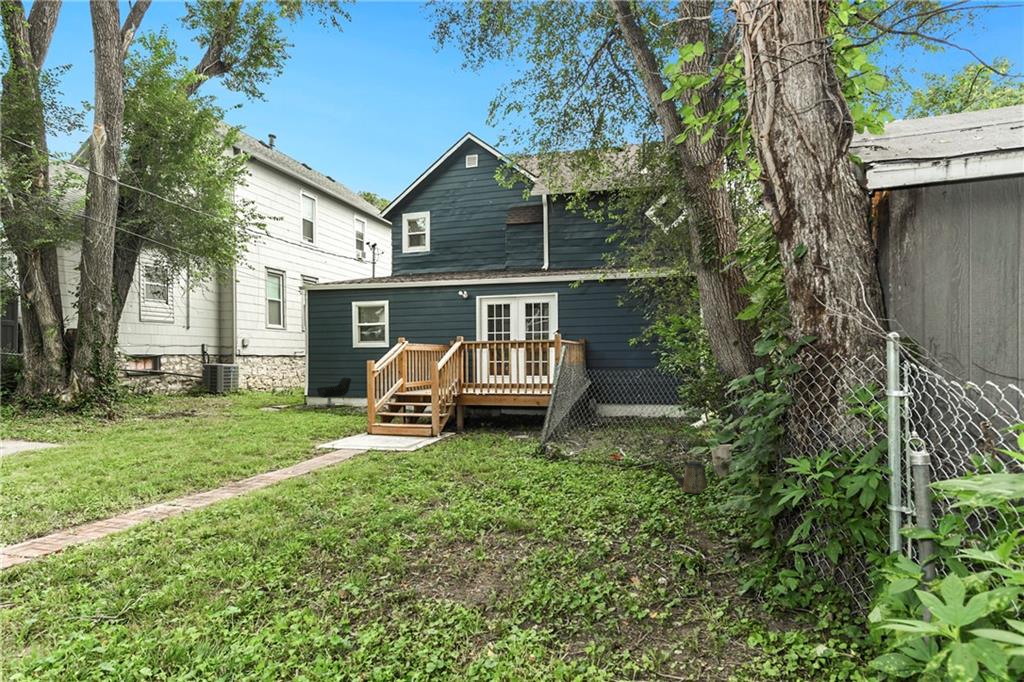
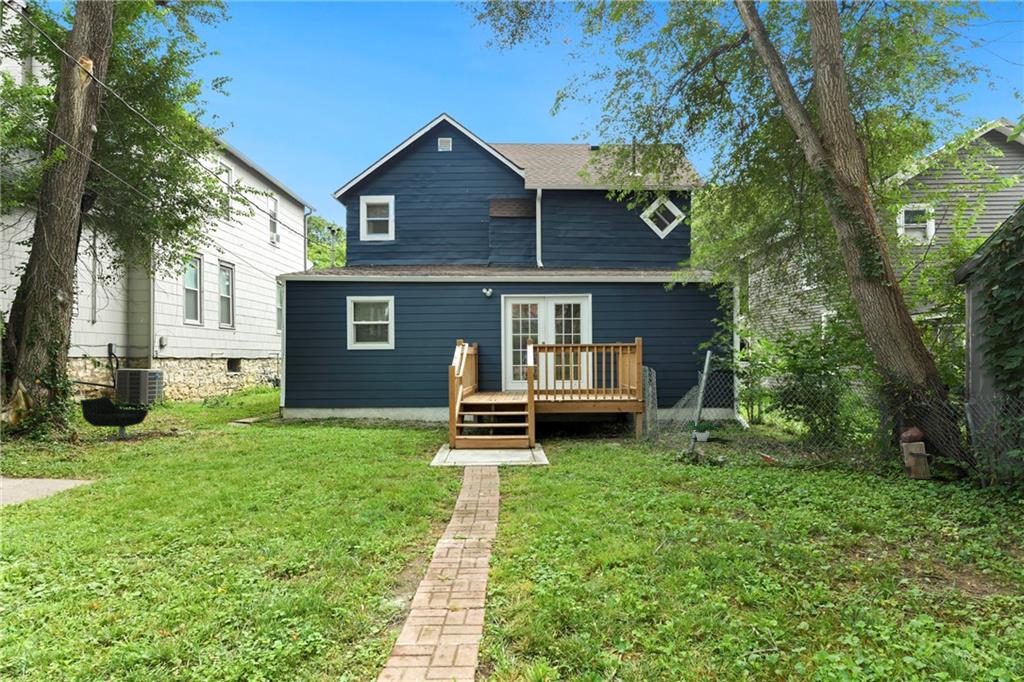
lounge chair: present [317,378,351,406] -> present [81,397,148,441]
potted plant: none [562,419,604,440] -> present [686,421,726,441]

